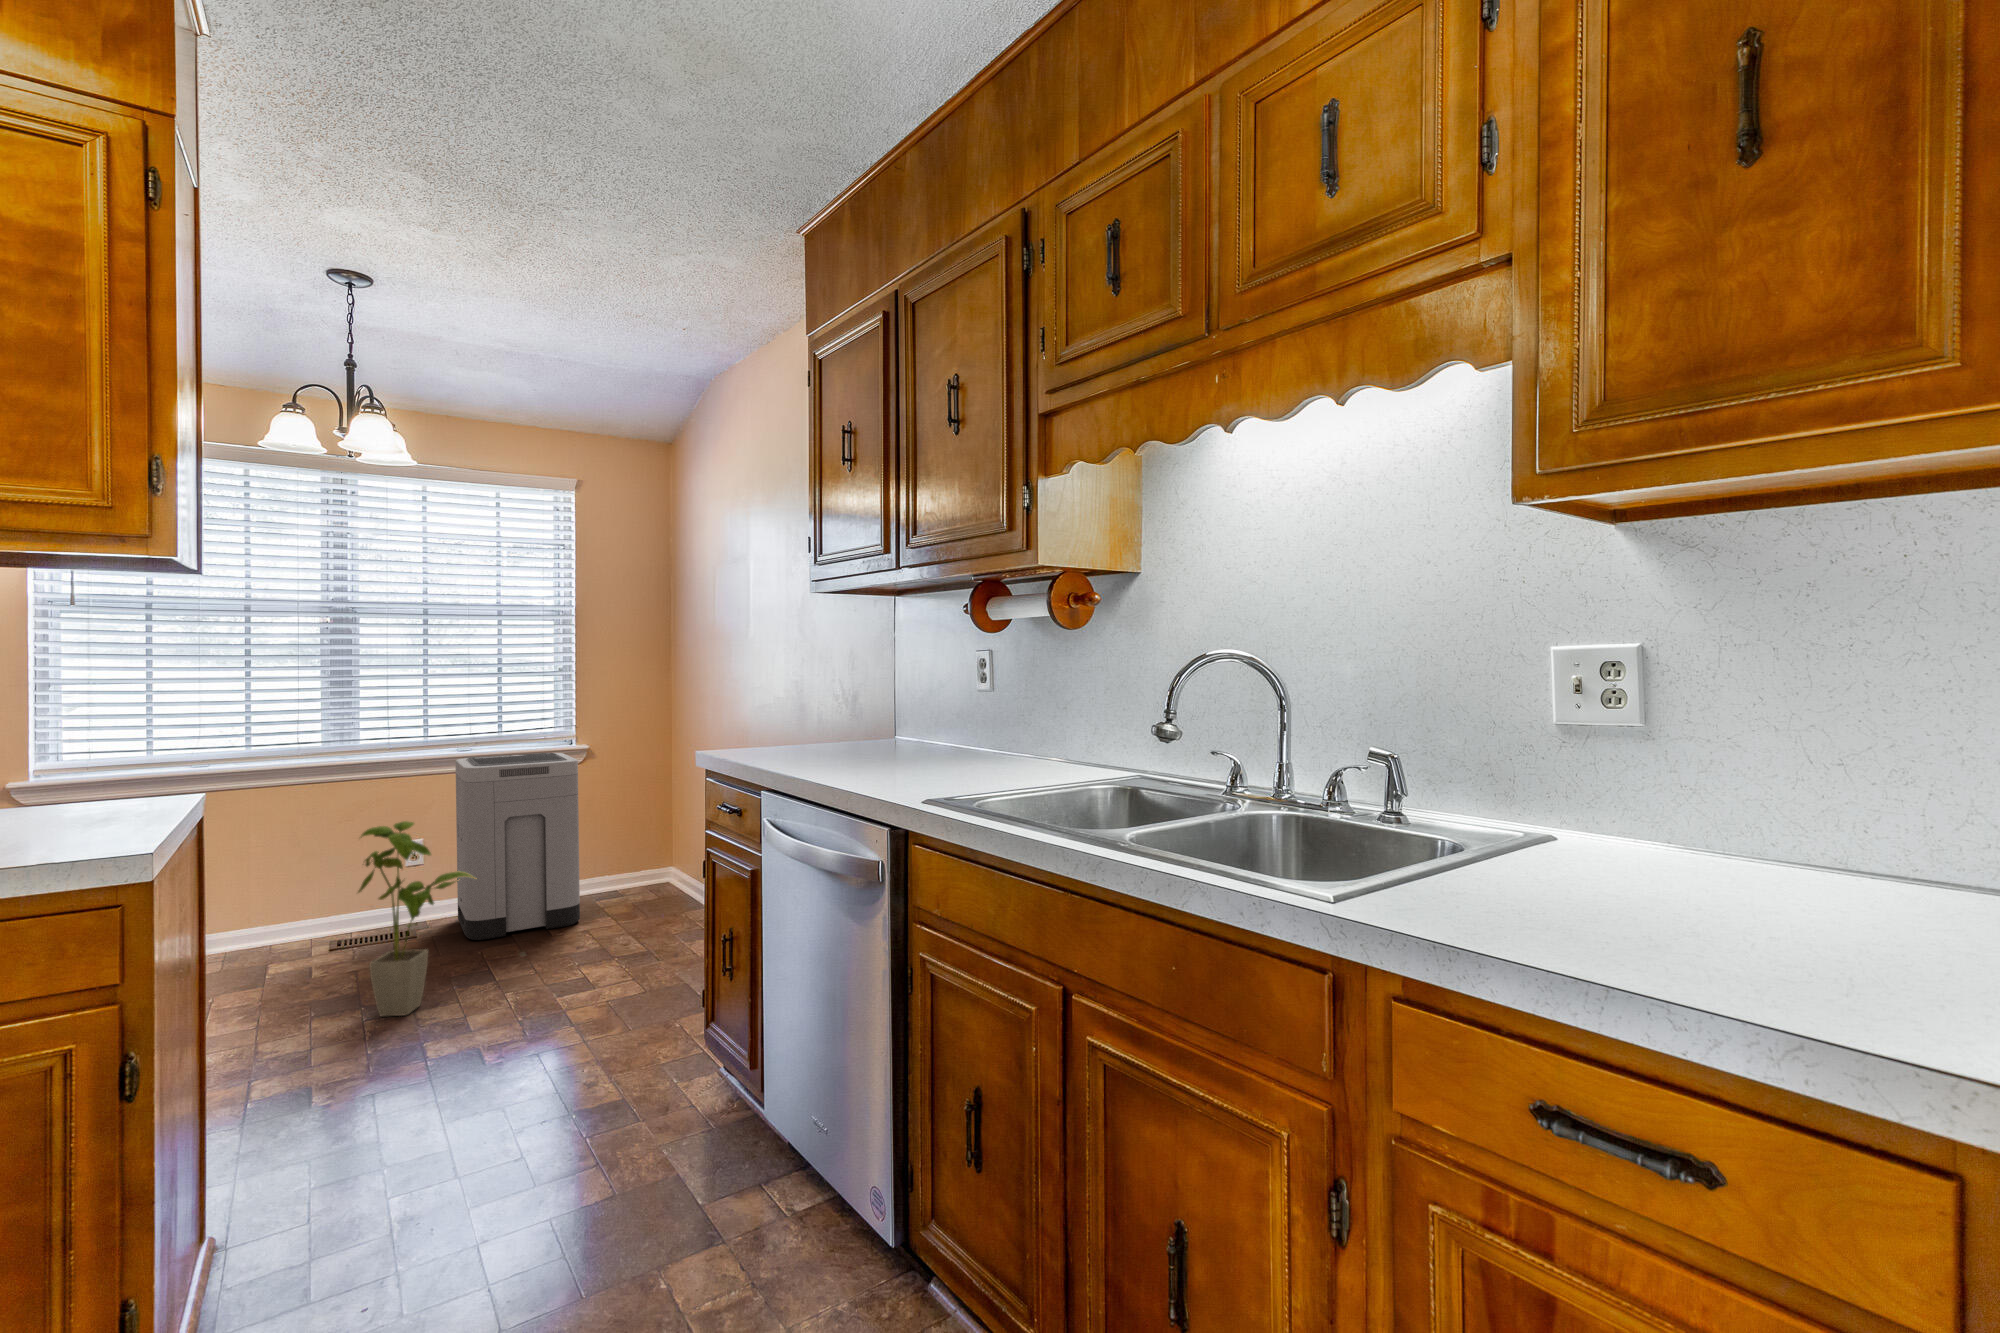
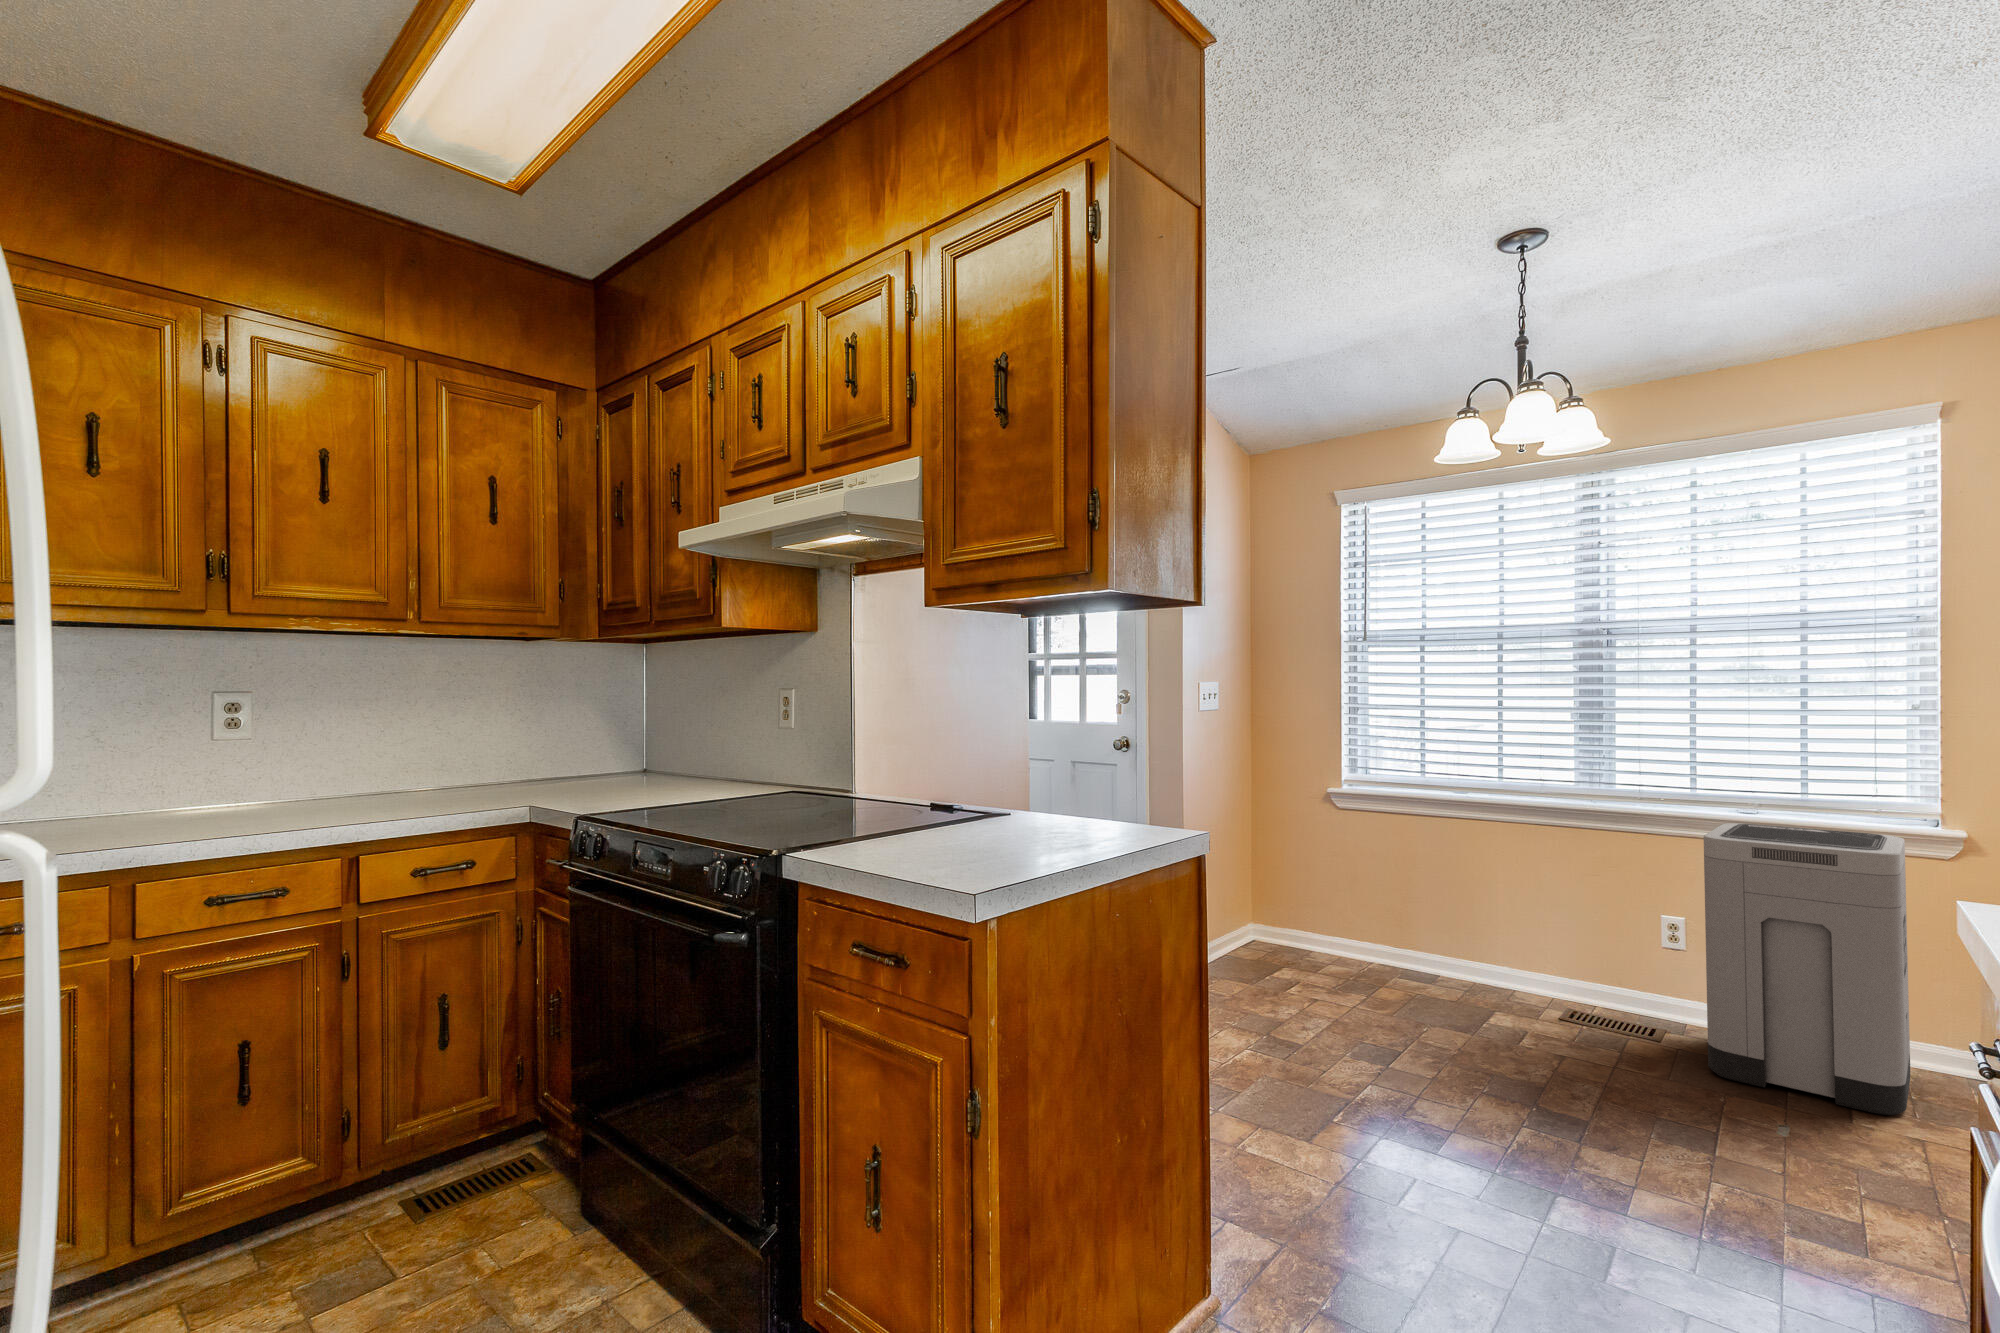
house plant: present [358,821,473,1016] -> none [1486,889,1634,1132]

